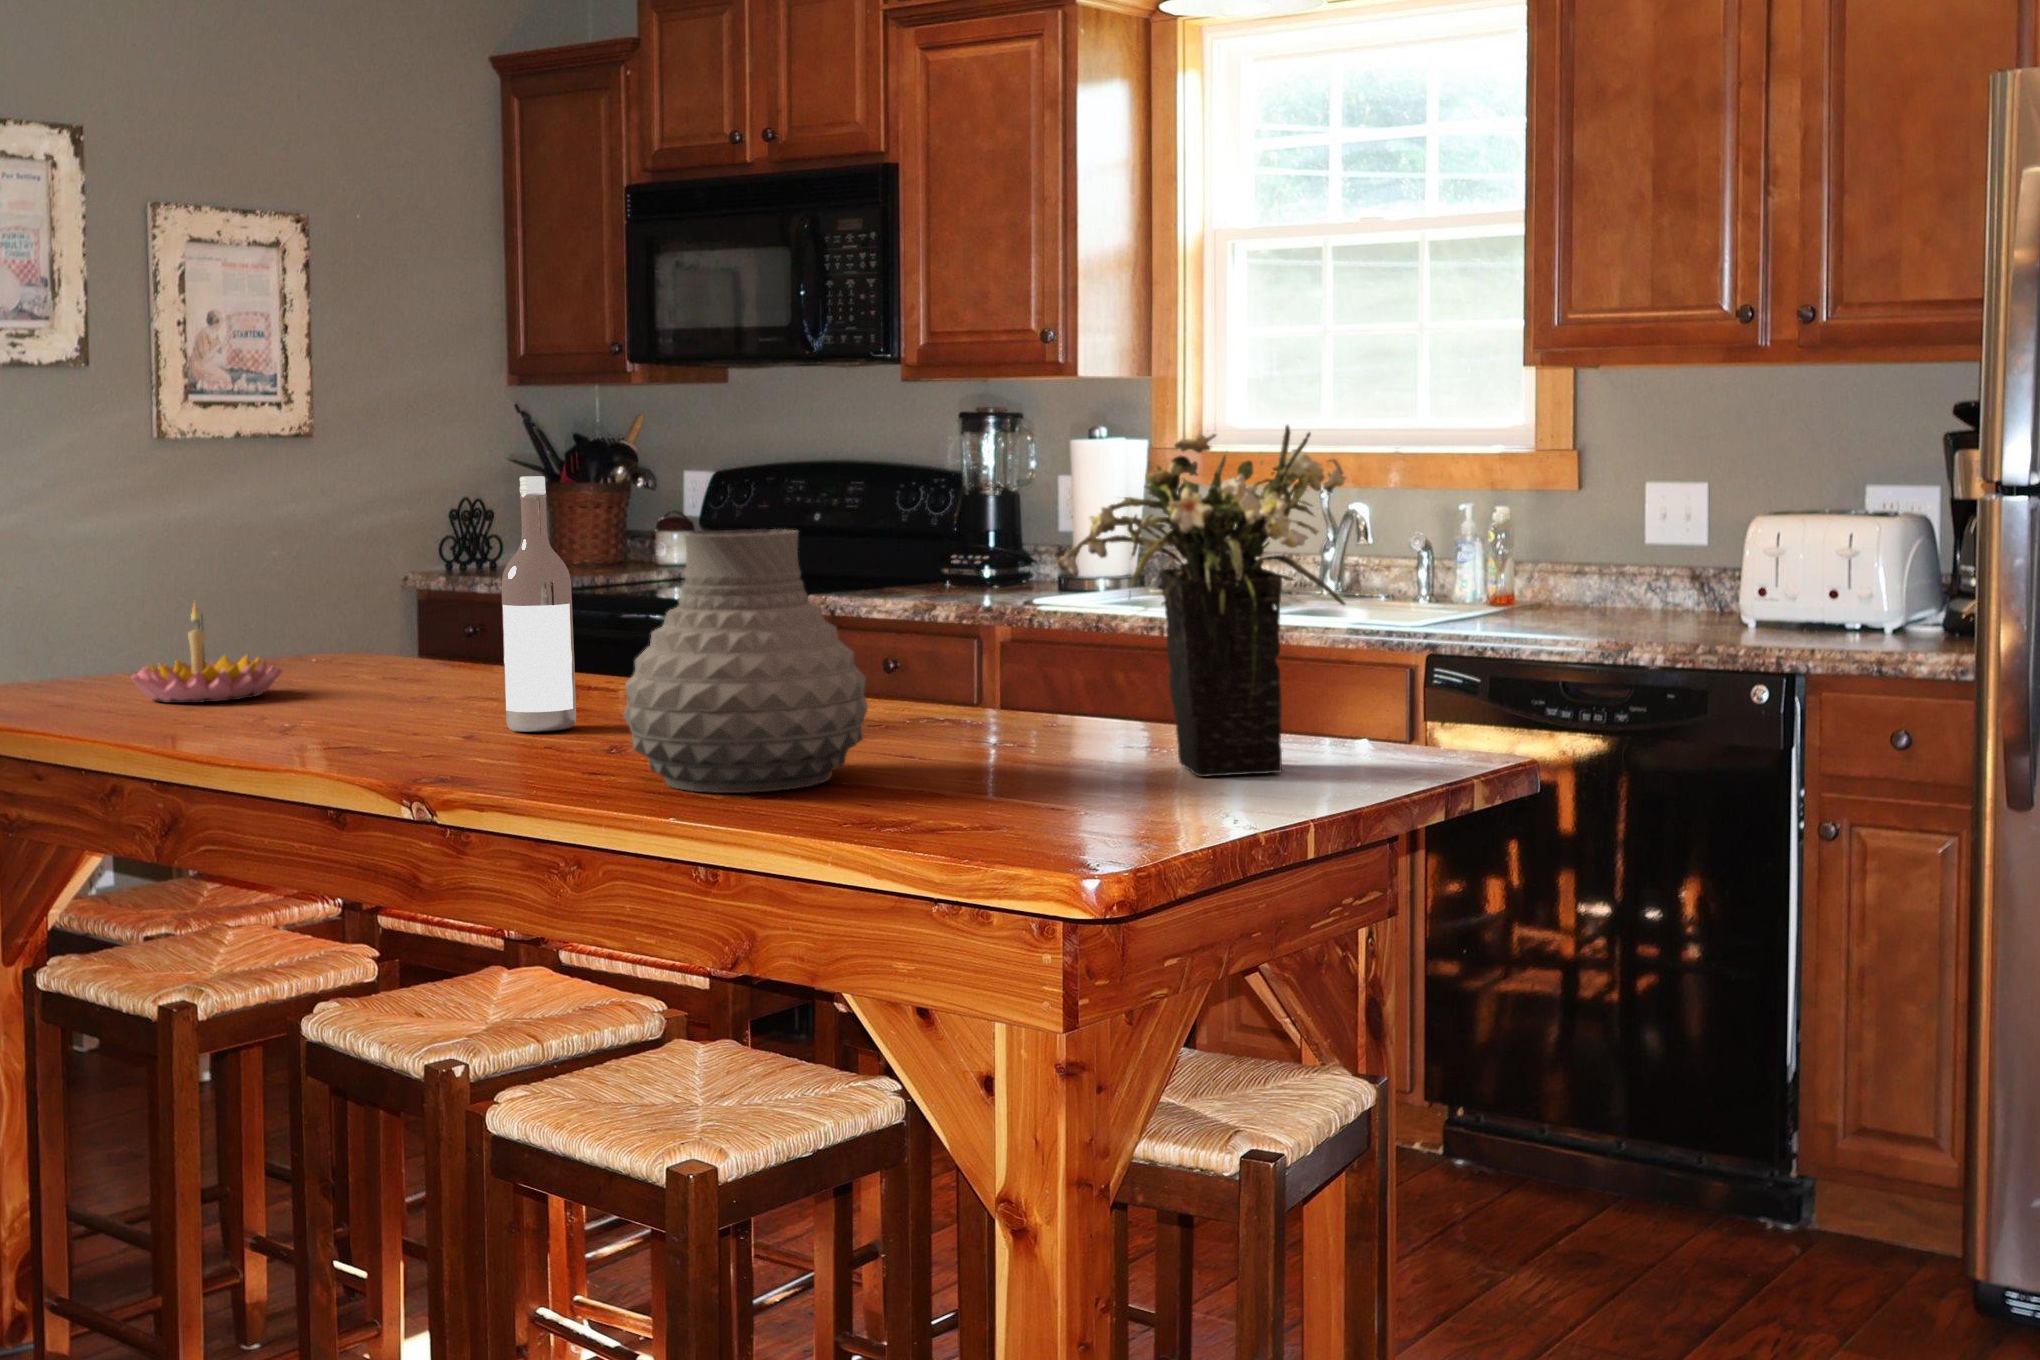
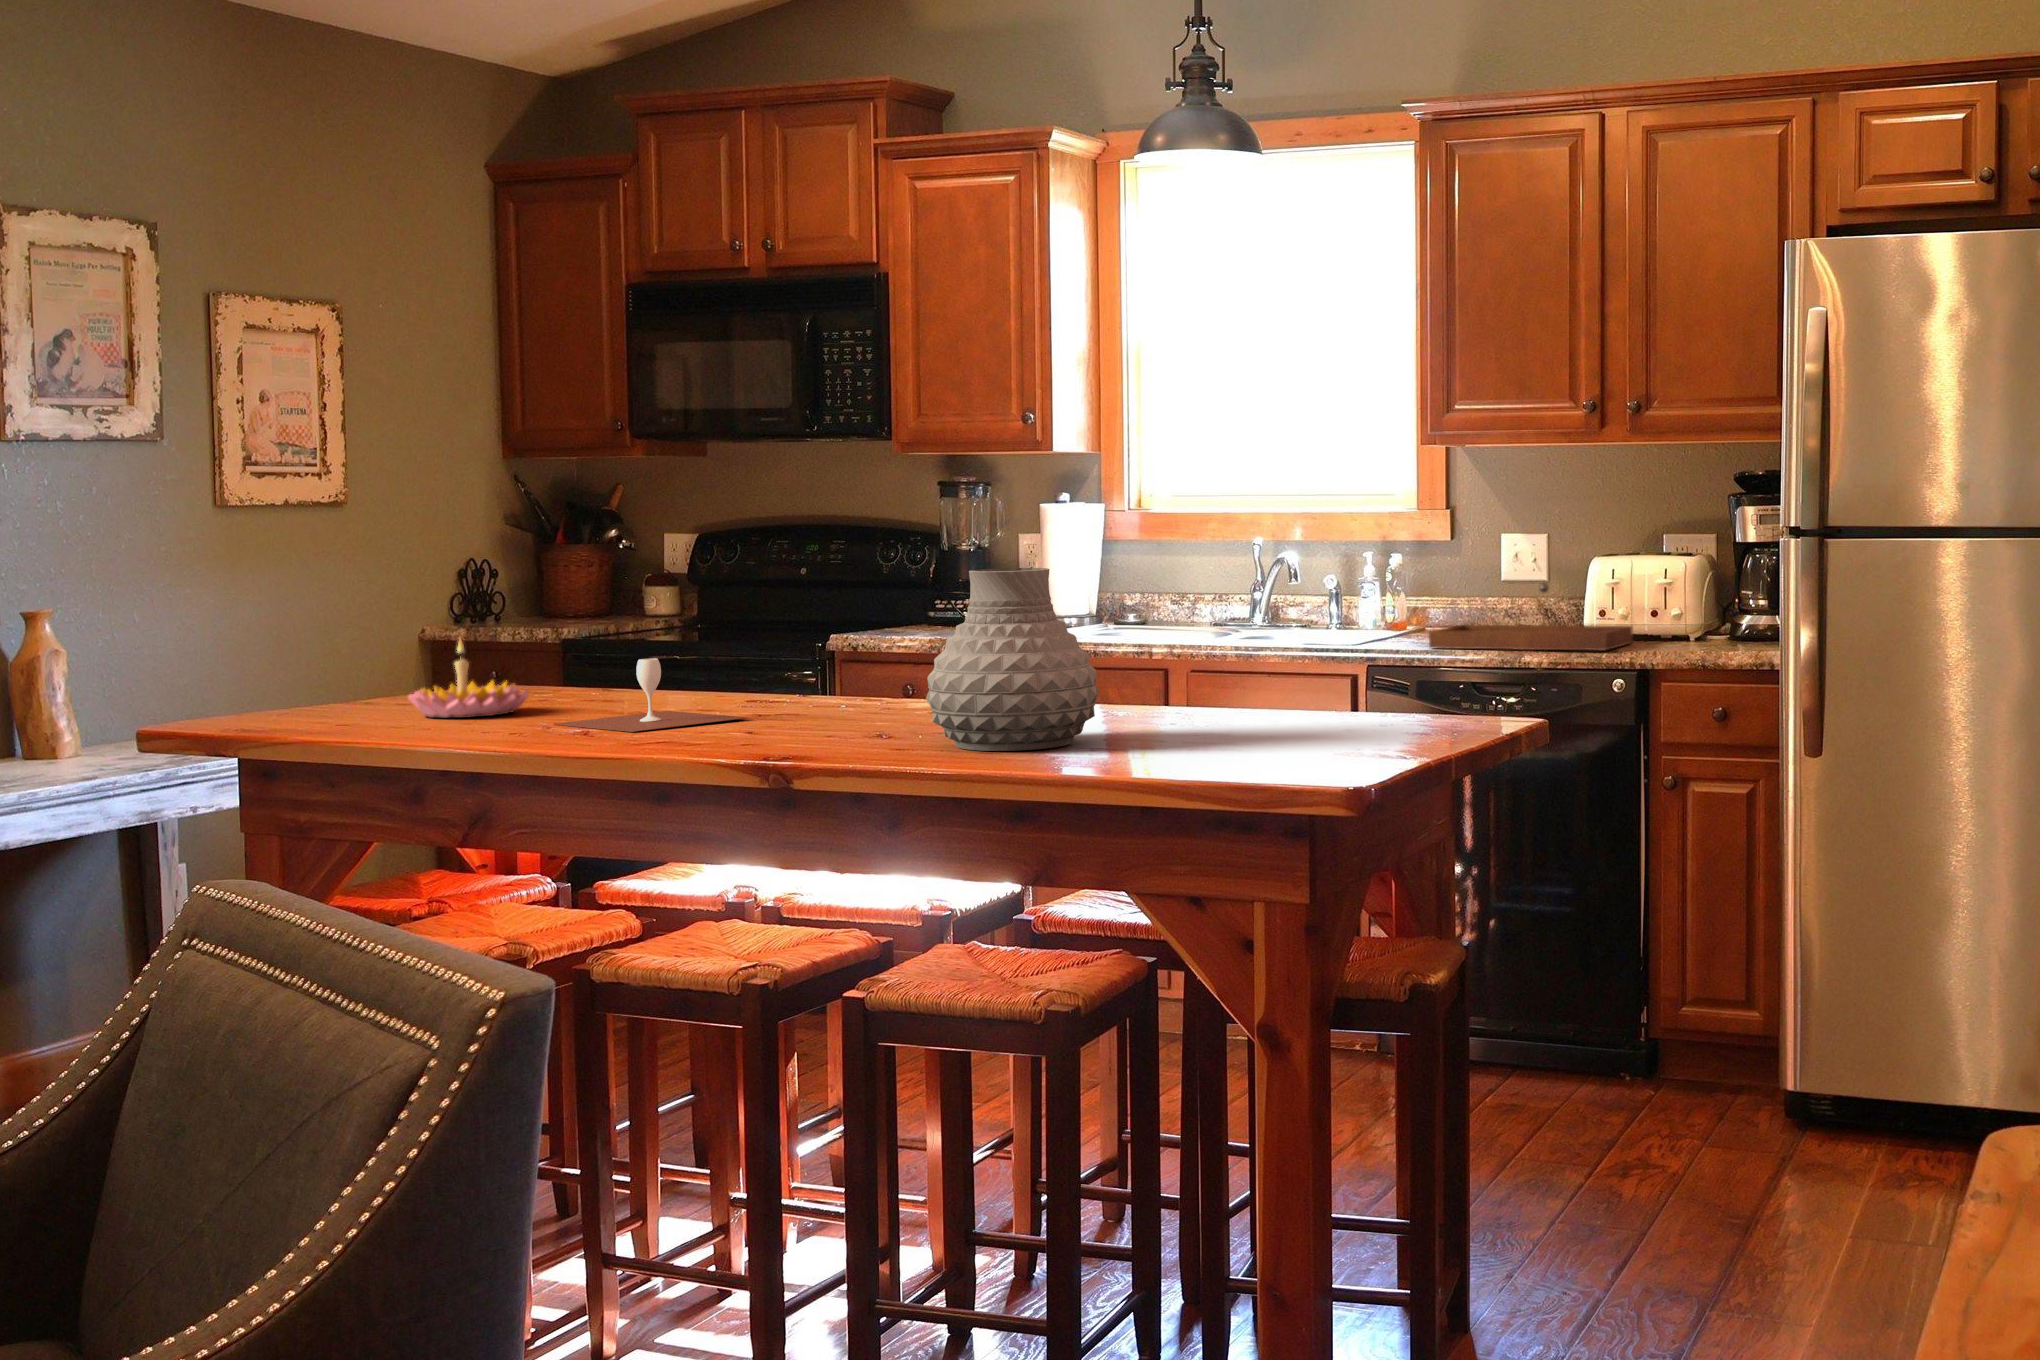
flower arrangement: present [1057,425,1346,777] -> none [1222,494,1414,732]
wine bottle: present [502,476,576,732] -> none [767,533,823,725]
tray: none [1523,548,1814,644] -> present [1429,583,1633,650]
wine glass: none [264,637,498,735] -> present [555,658,748,732]

